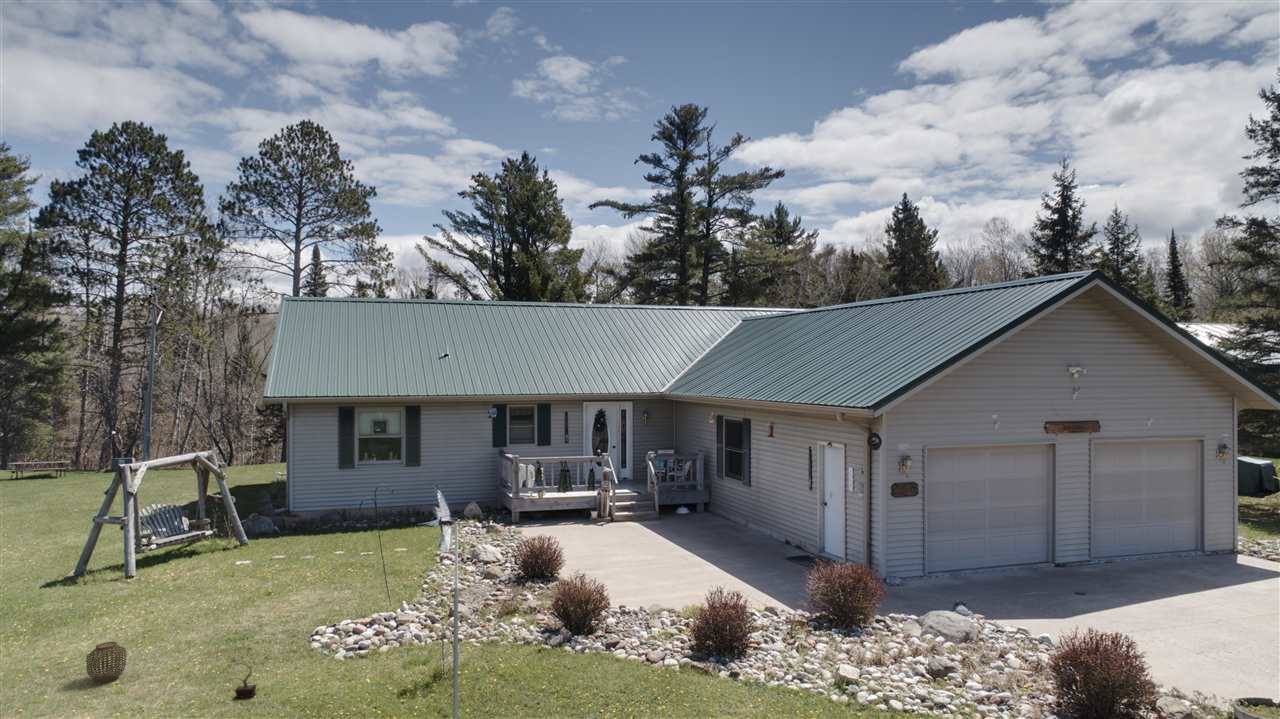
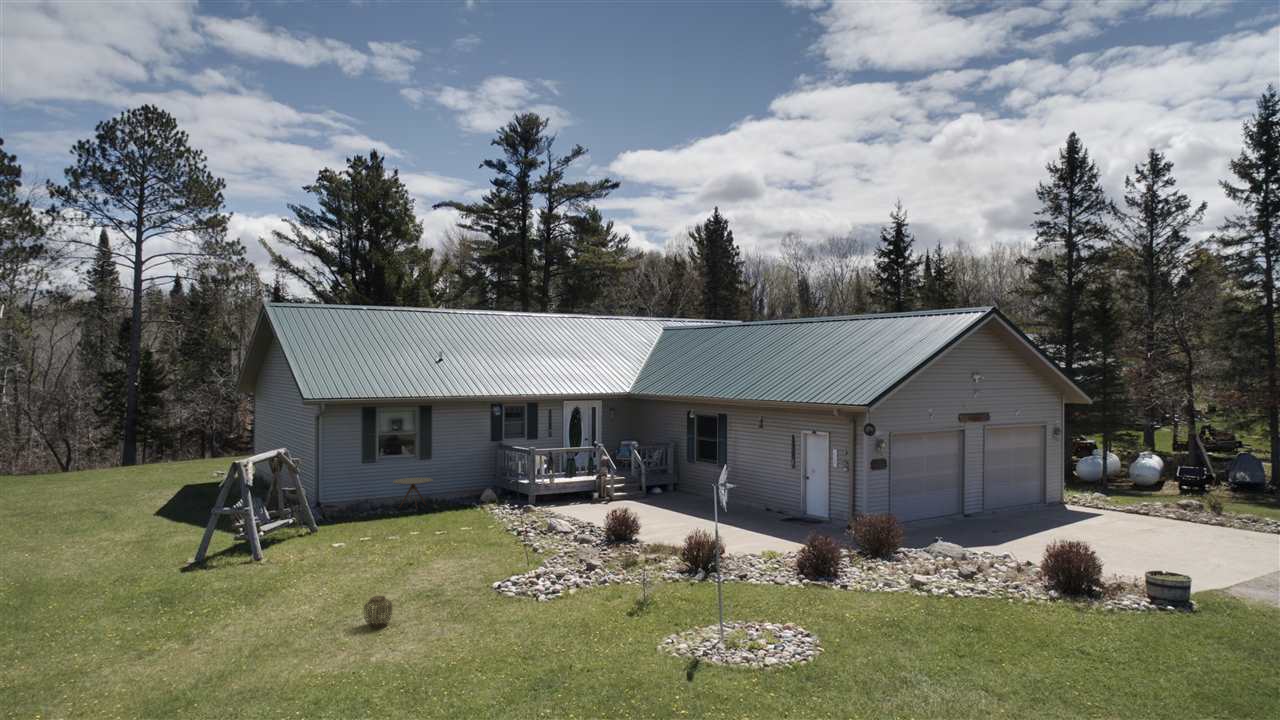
round table: none [367,486,412,522] -> present [393,478,432,507]
potted plant: present [228,648,269,698] -> none [502,588,535,627]

